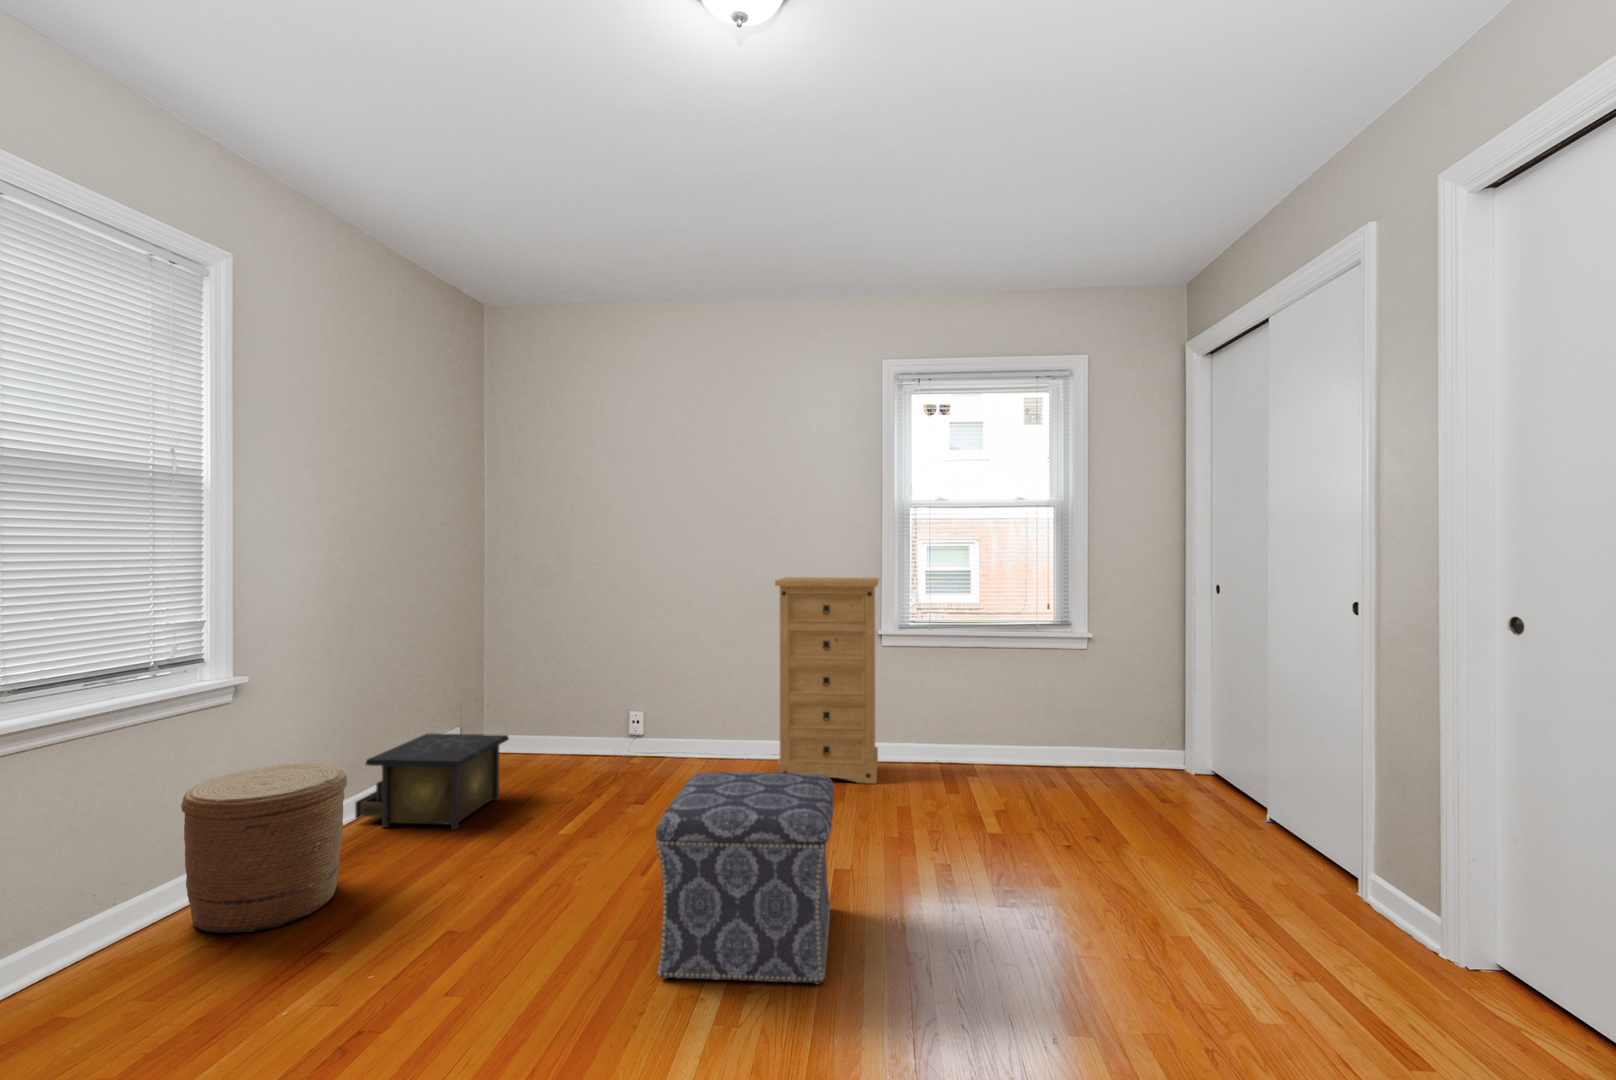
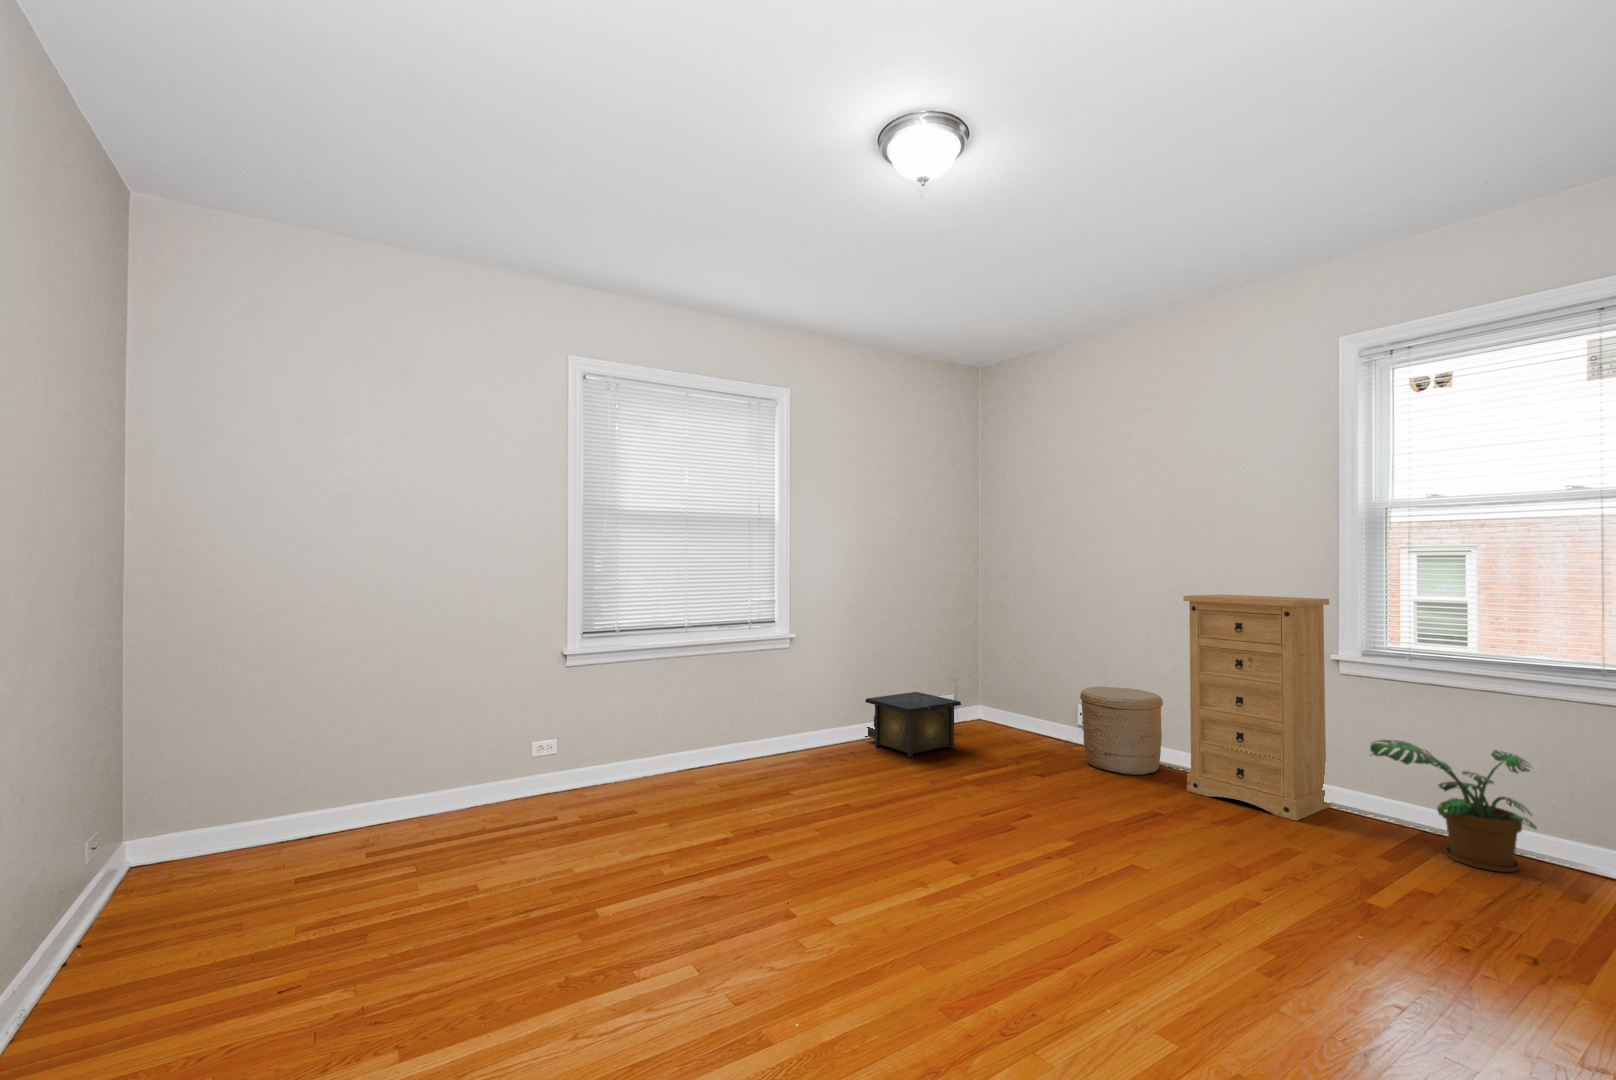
potted plant: none [937,691,1028,786] -> present [1370,740,1536,872]
woven basket: present [181,763,347,933] -> present [1080,687,1163,775]
ottoman: present [656,772,834,984] -> none [920,737,1098,912]

